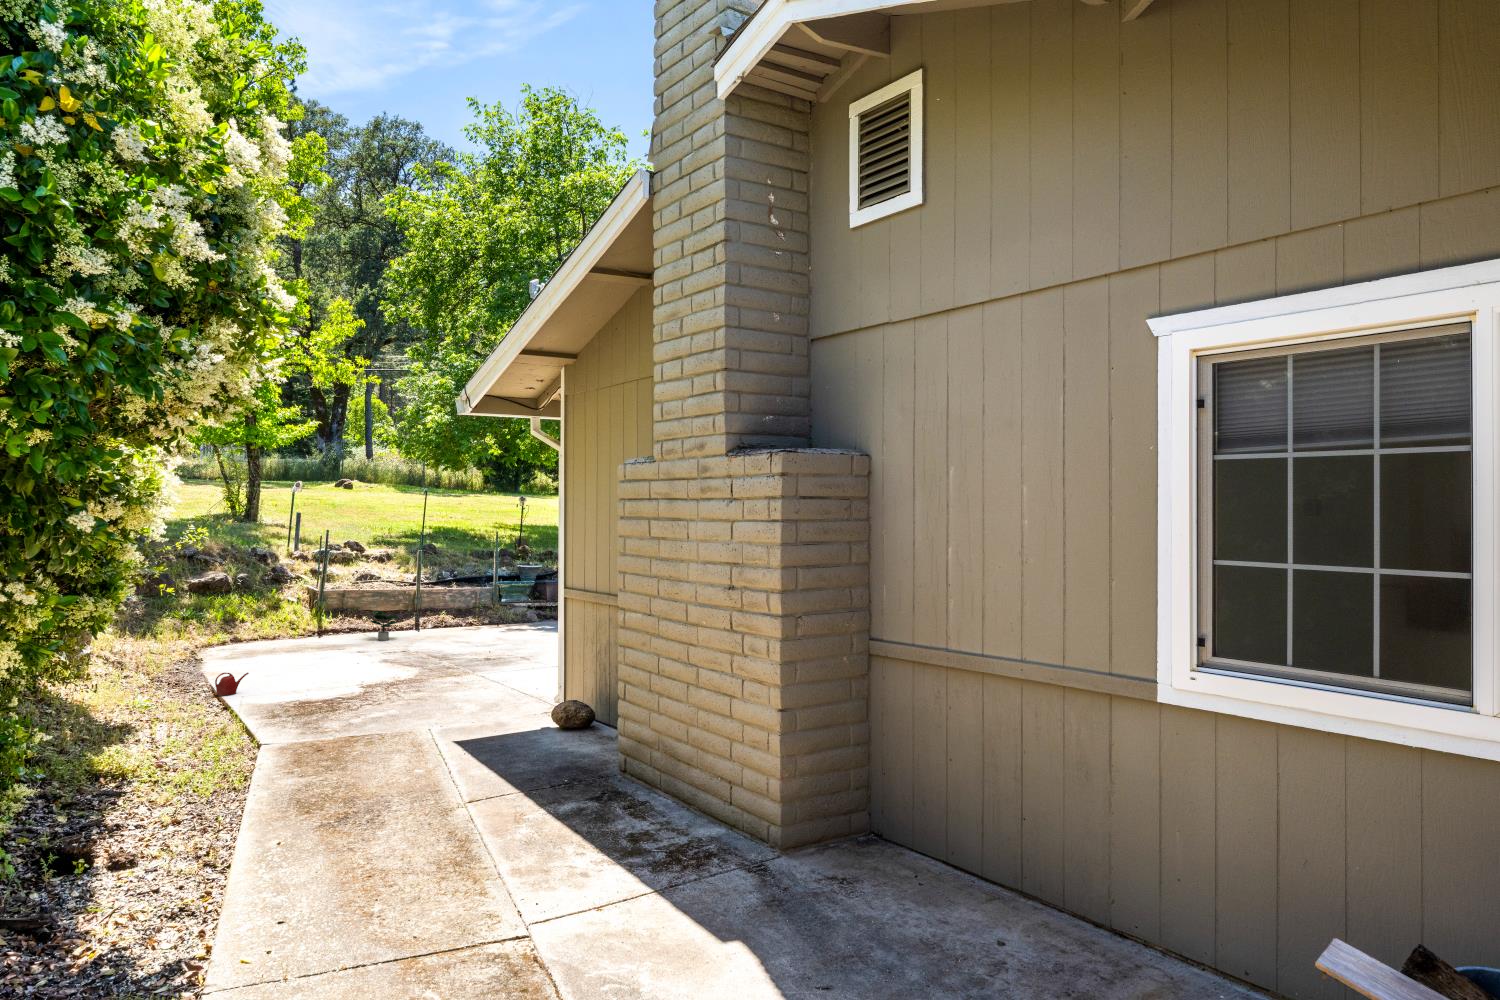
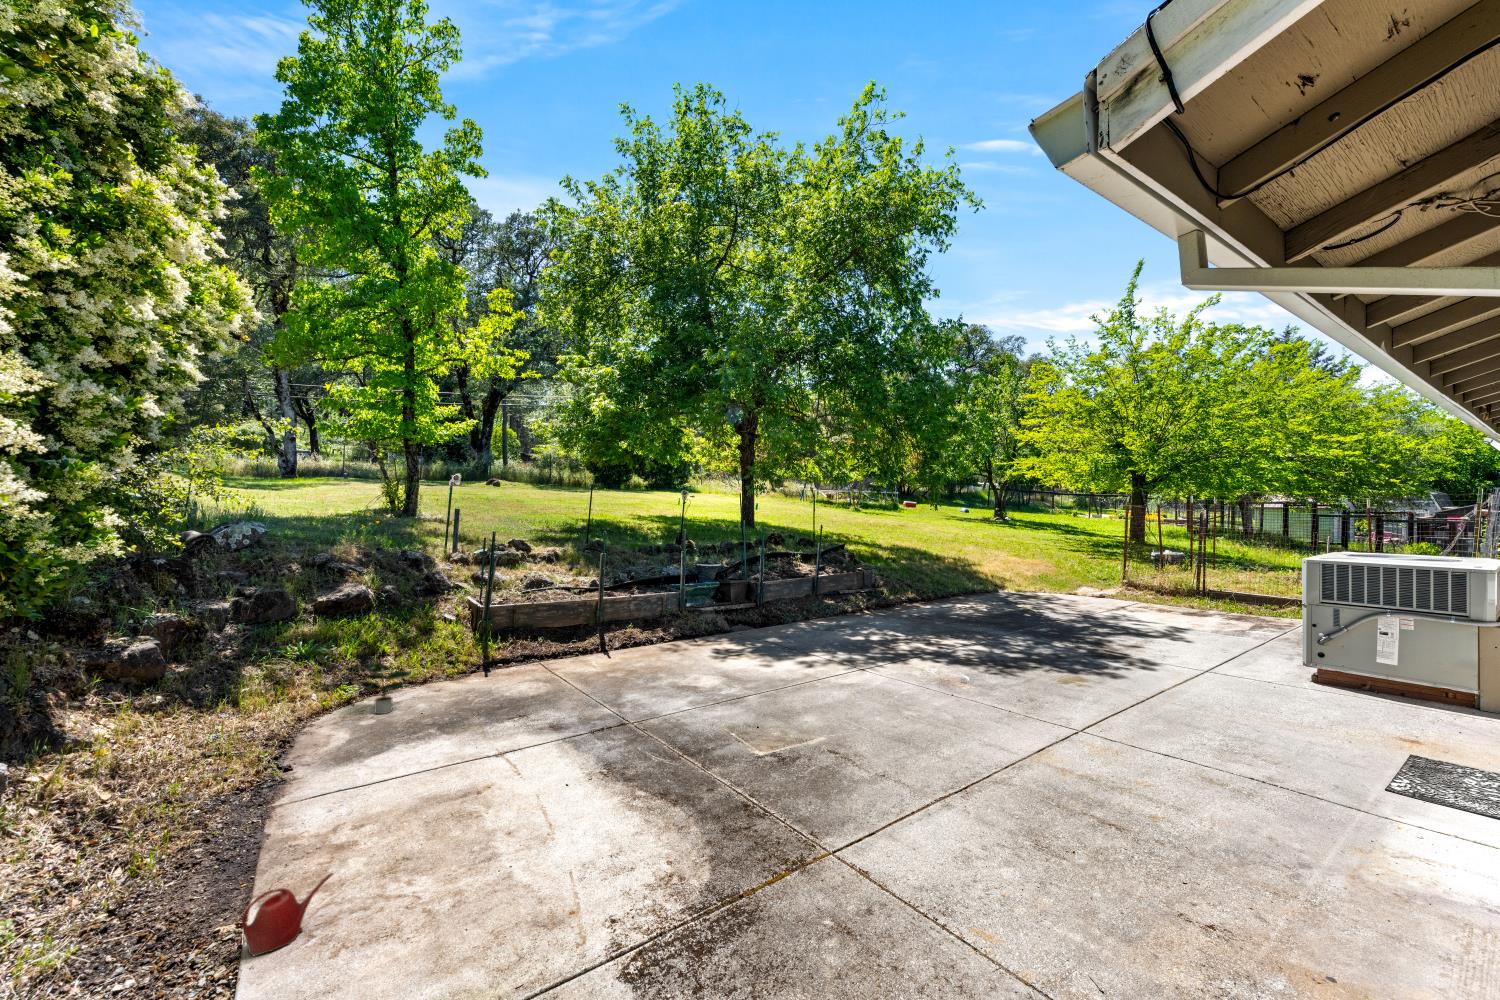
potted plant: present [370,611,399,641] -> present [360,663,411,714]

